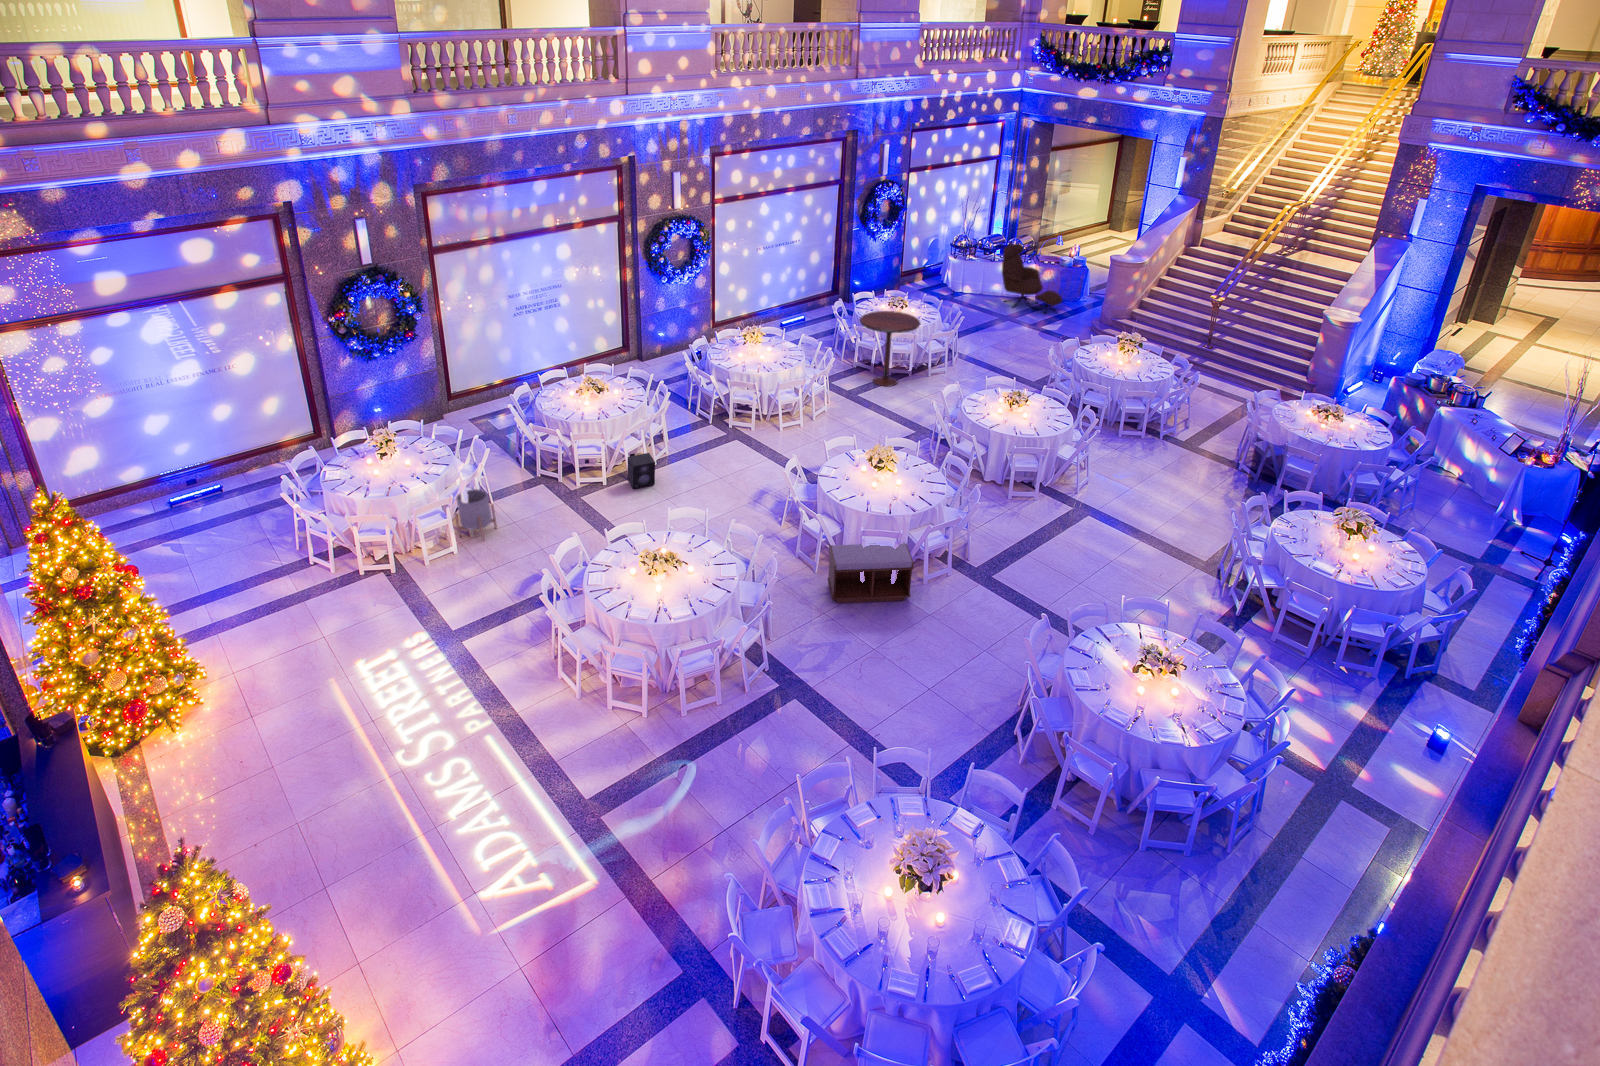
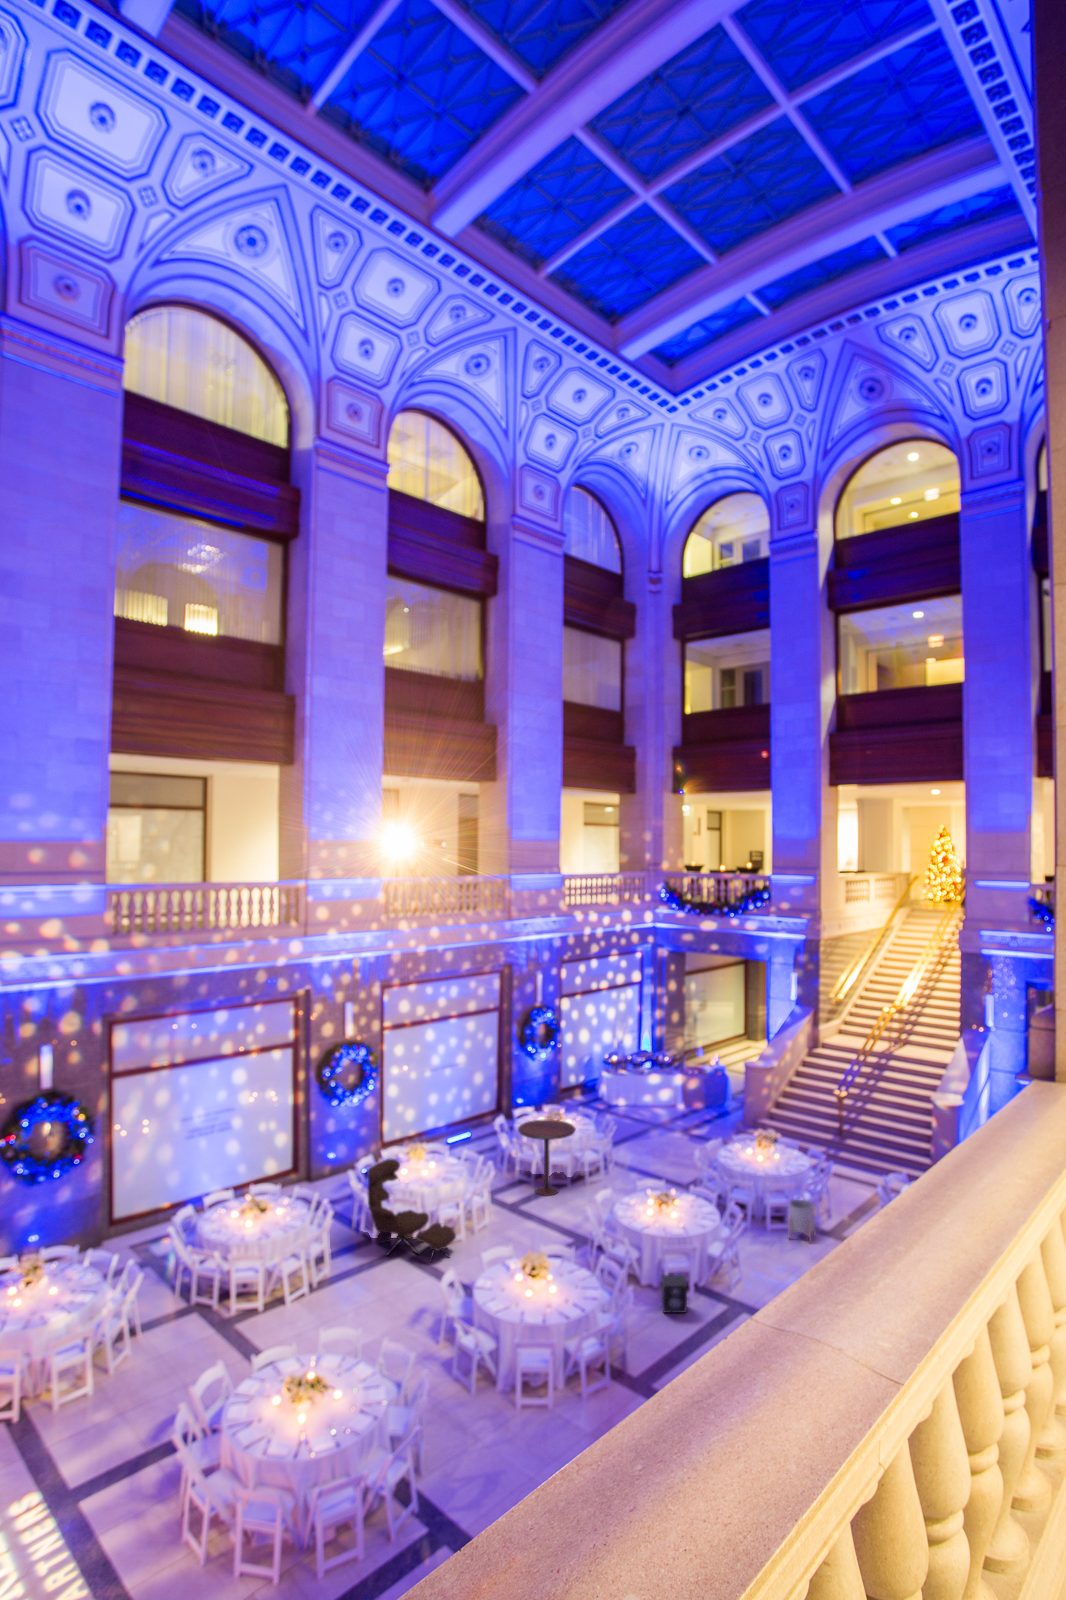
lounge chair: present [1002,244,1063,313] -> present [368,1159,456,1260]
speaker: present [627,453,655,489] -> present [661,1274,687,1313]
planter: present [455,489,497,540] -> present [788,1200,815,1241]
bench: present [828,543,914,603] -> none [487,1352,575,1431]

